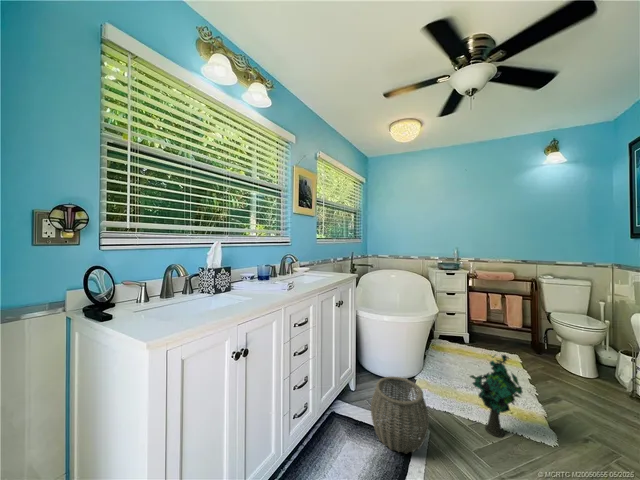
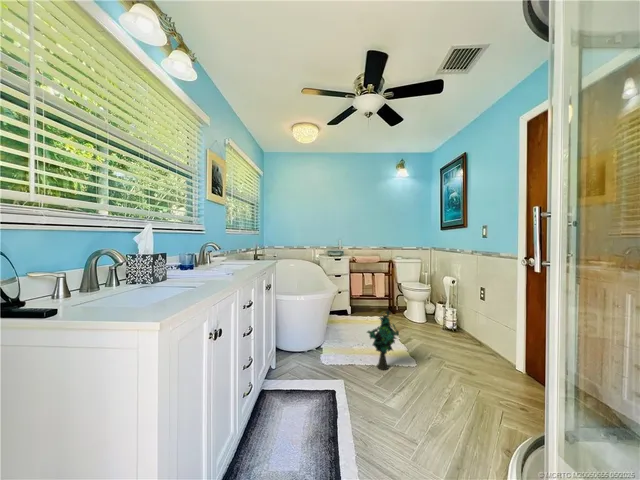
woven basket: present [371,377,429,453] -> none [300,344,347,401]

